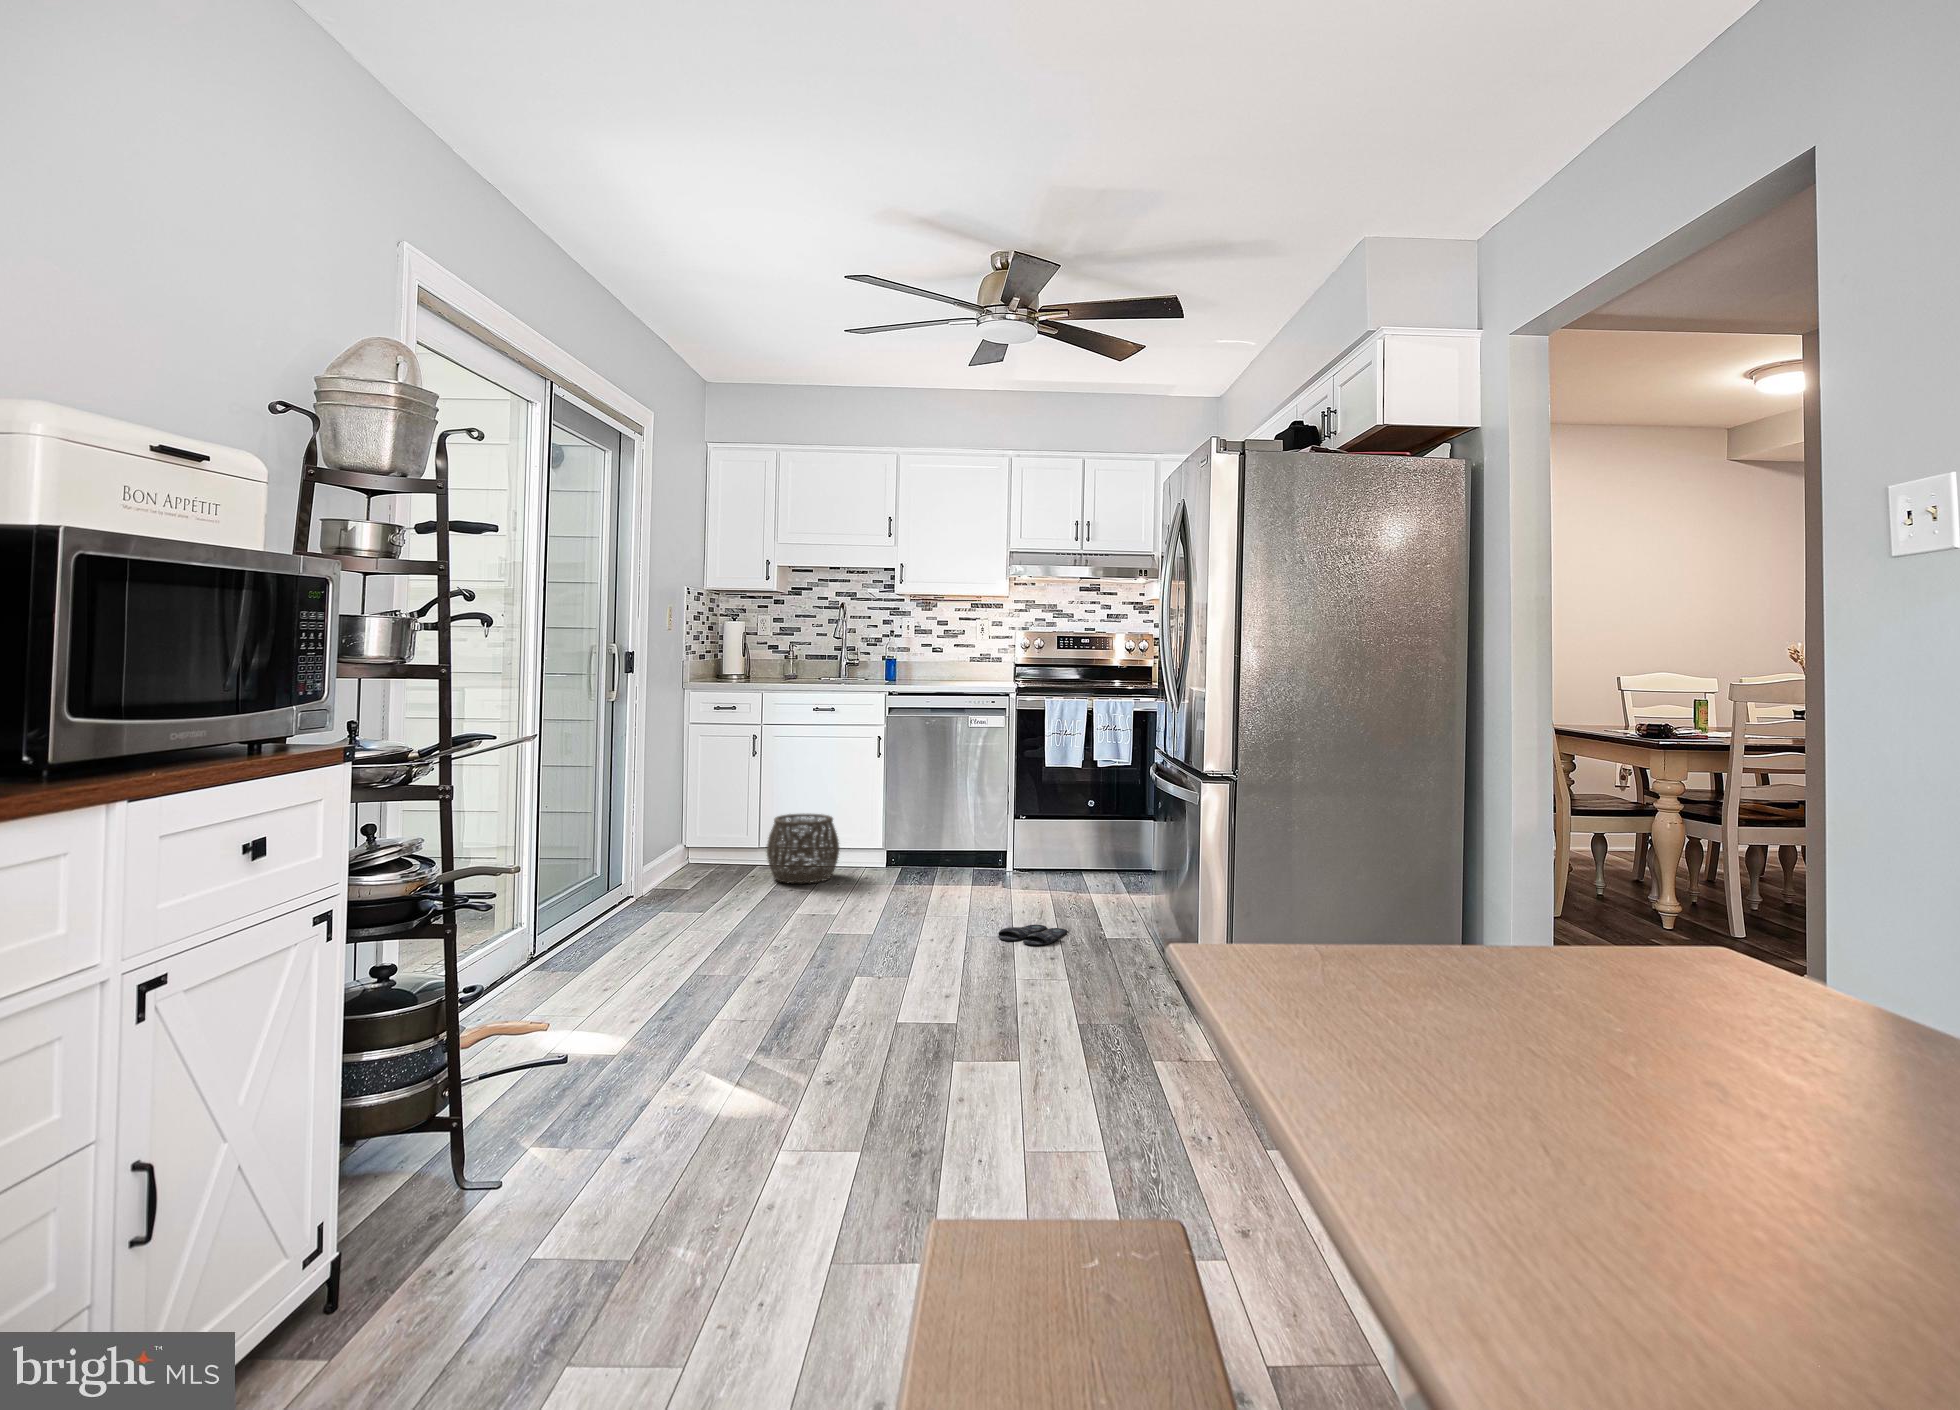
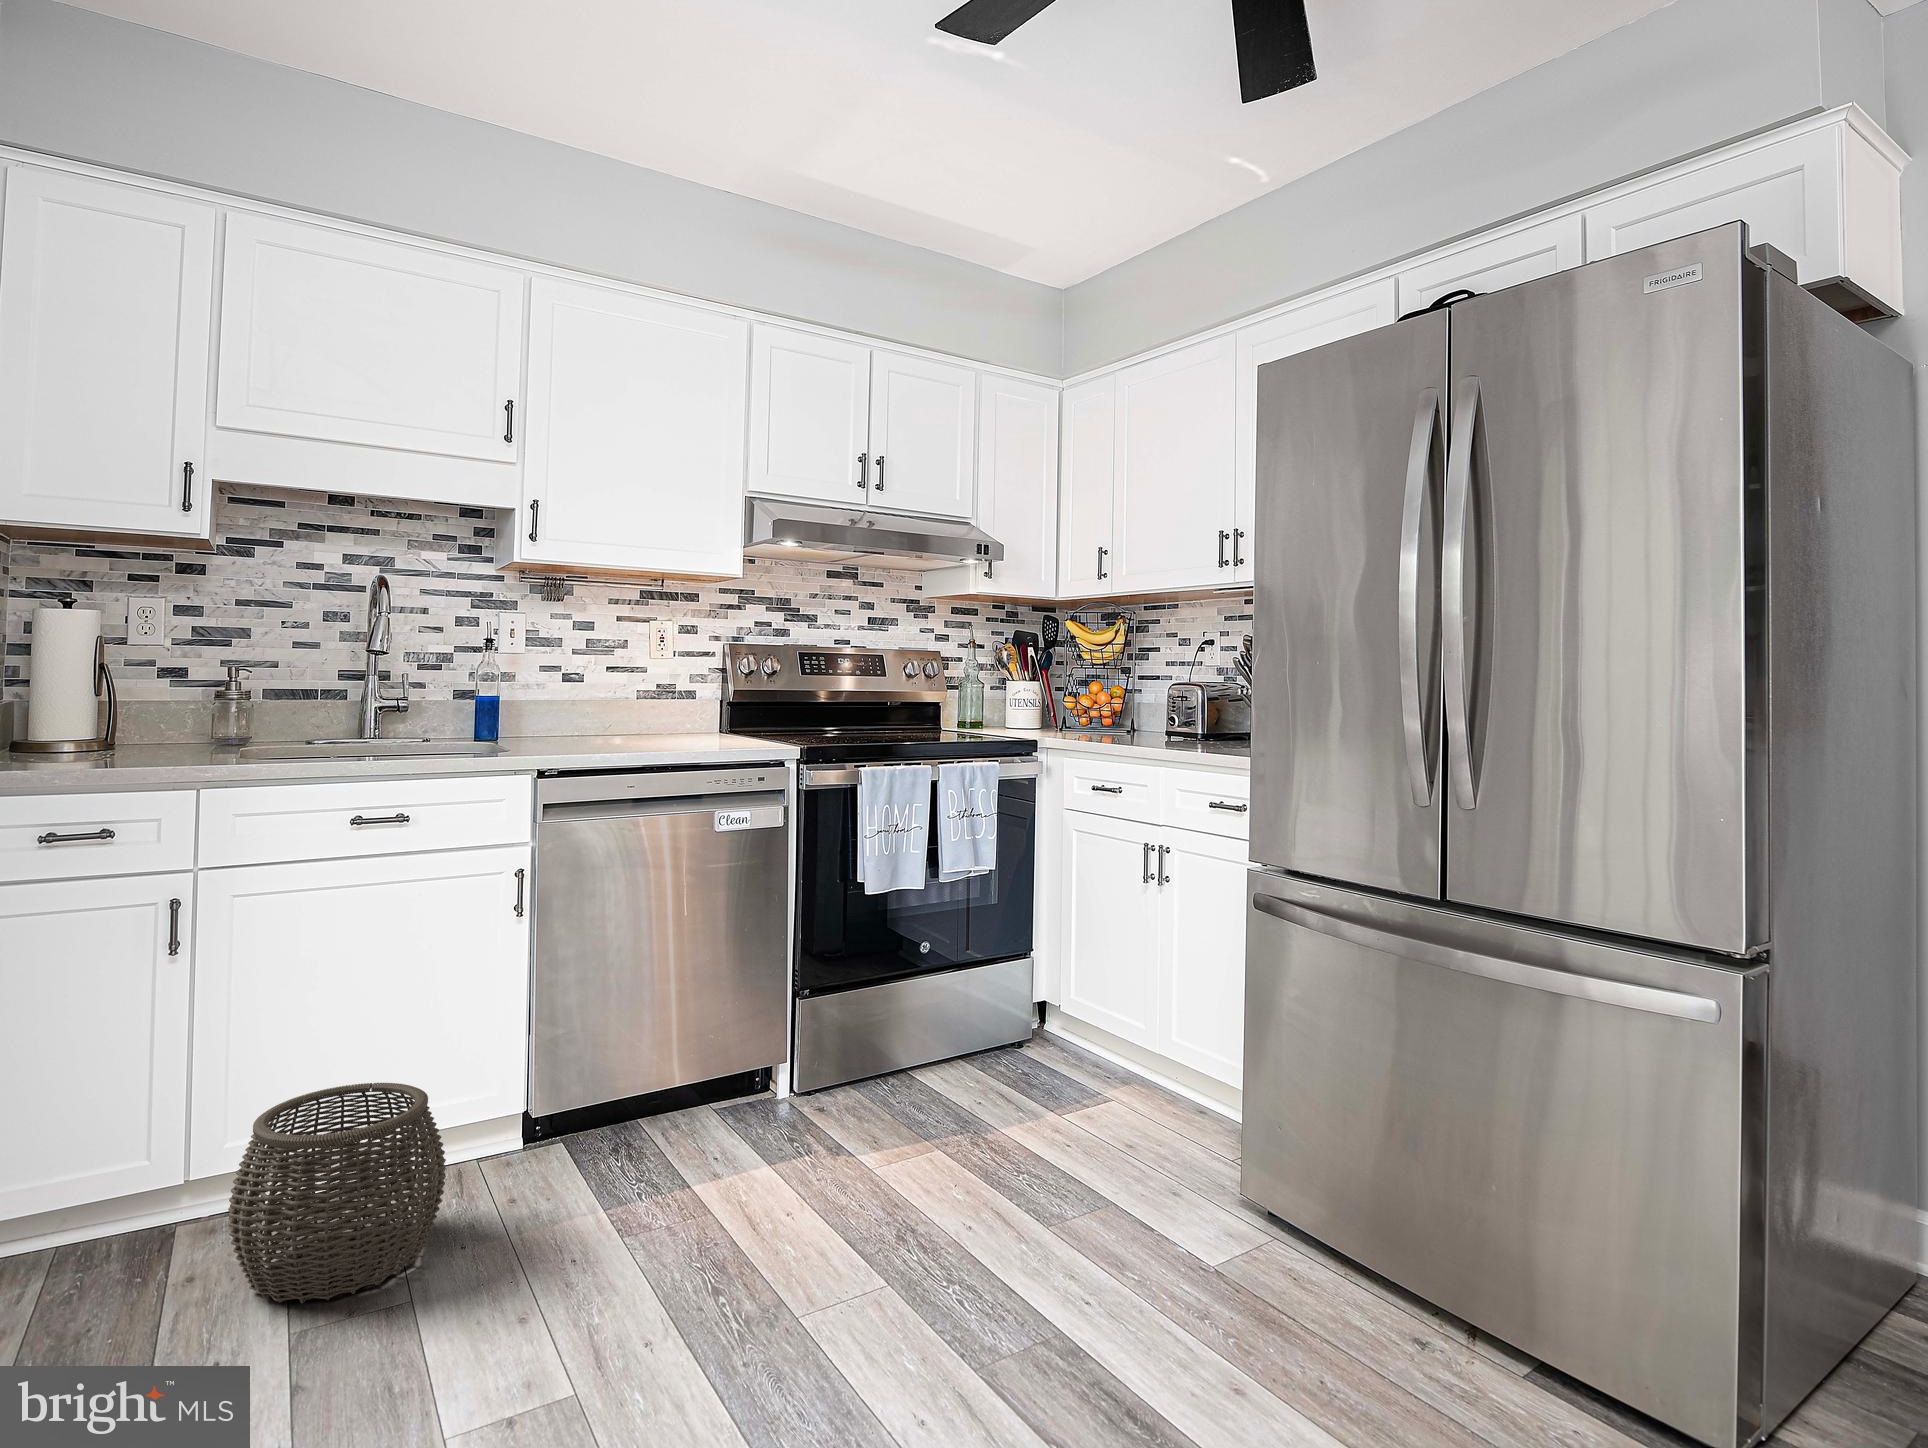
slippers: present [998,925,1067,945] -> none [1023,1299,1166,1400]

